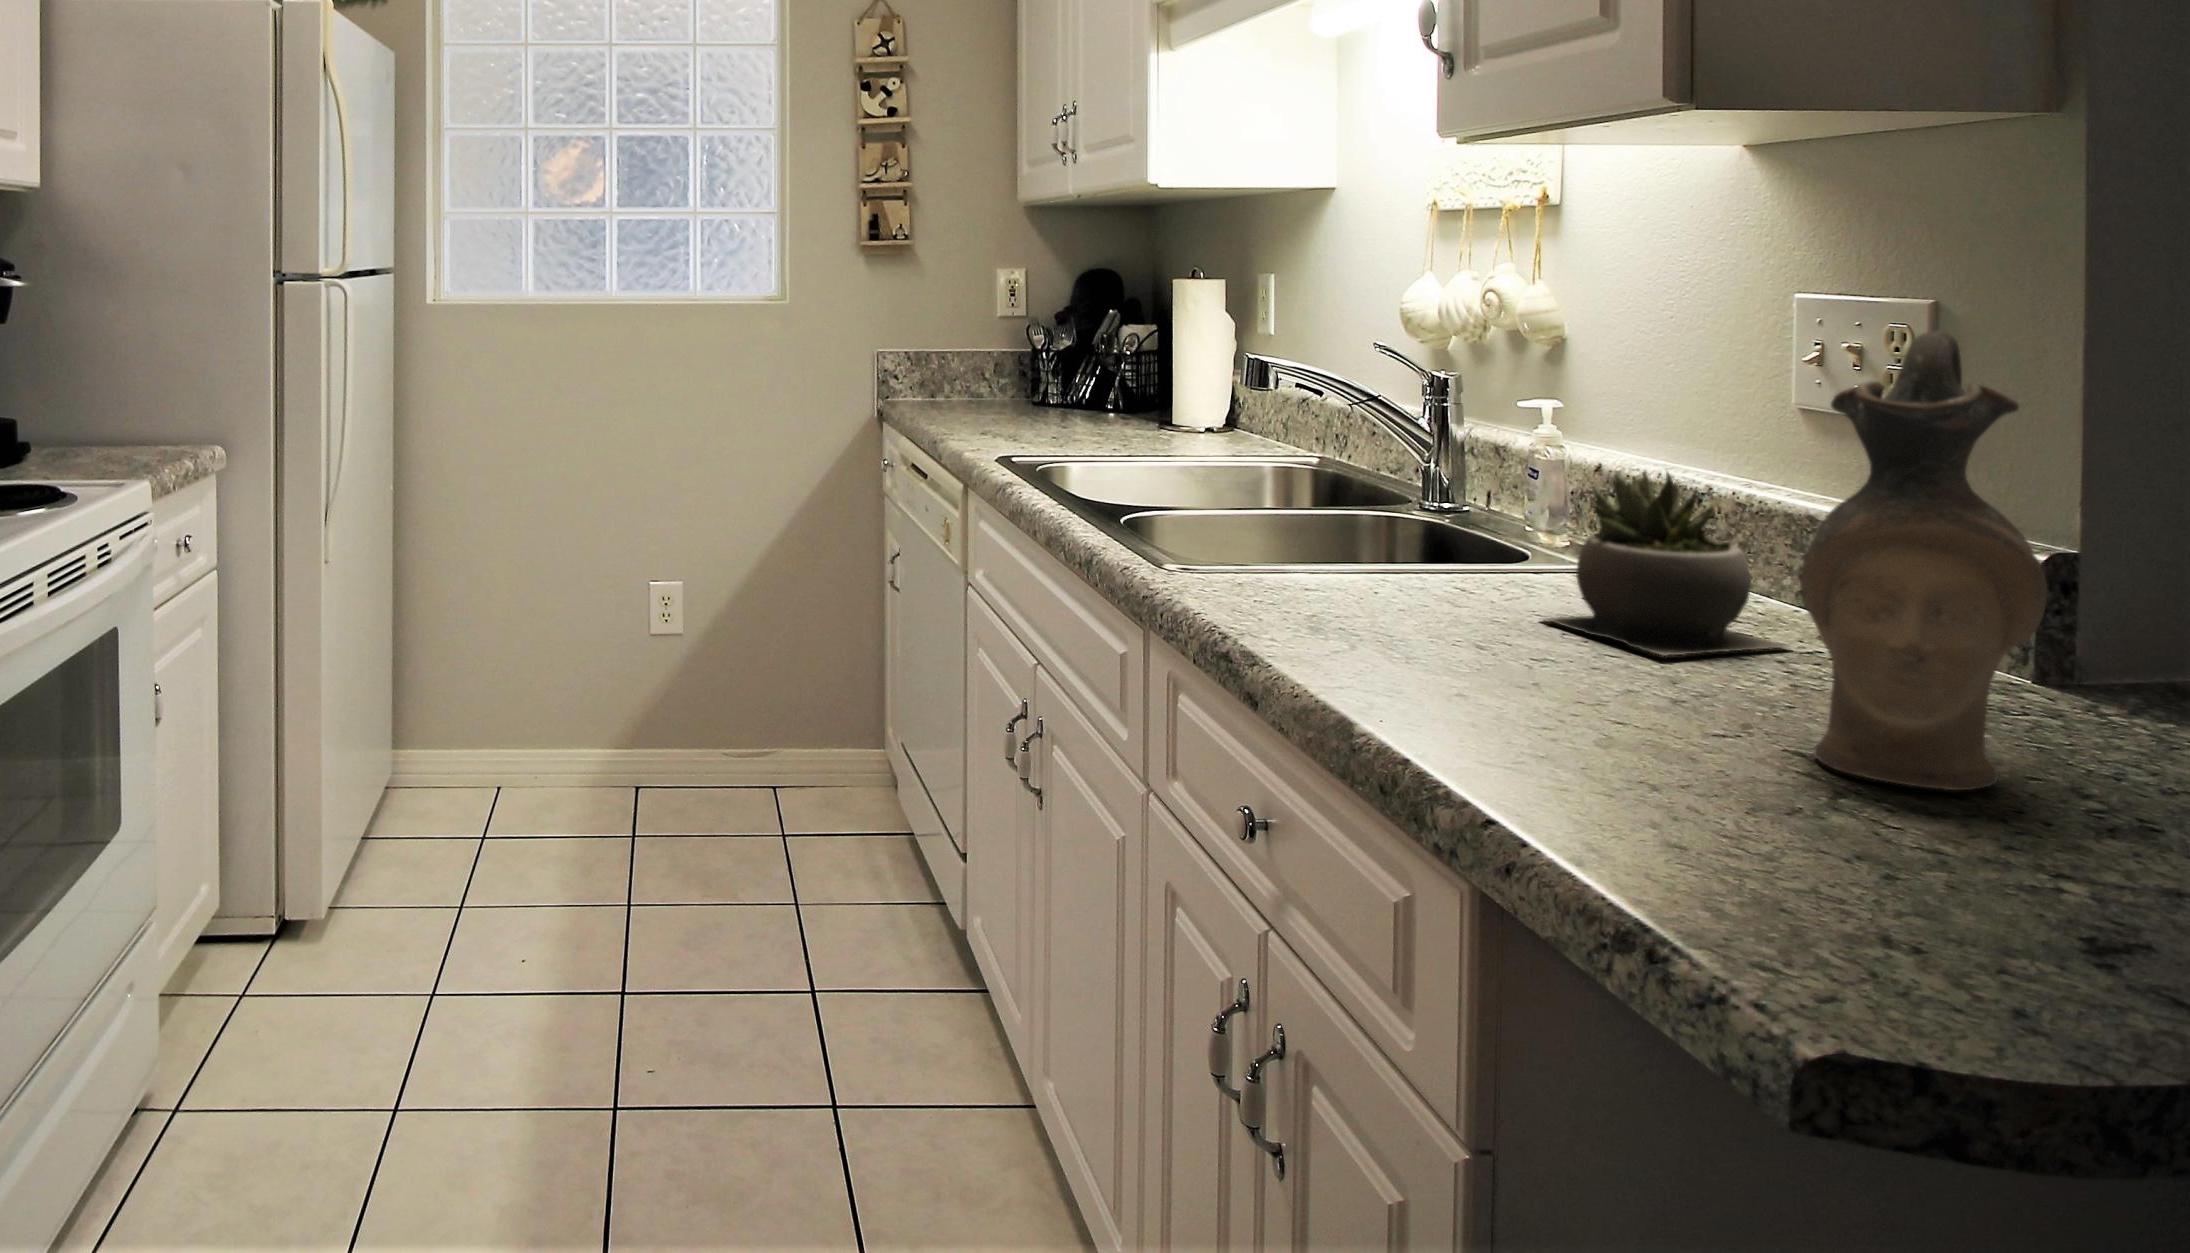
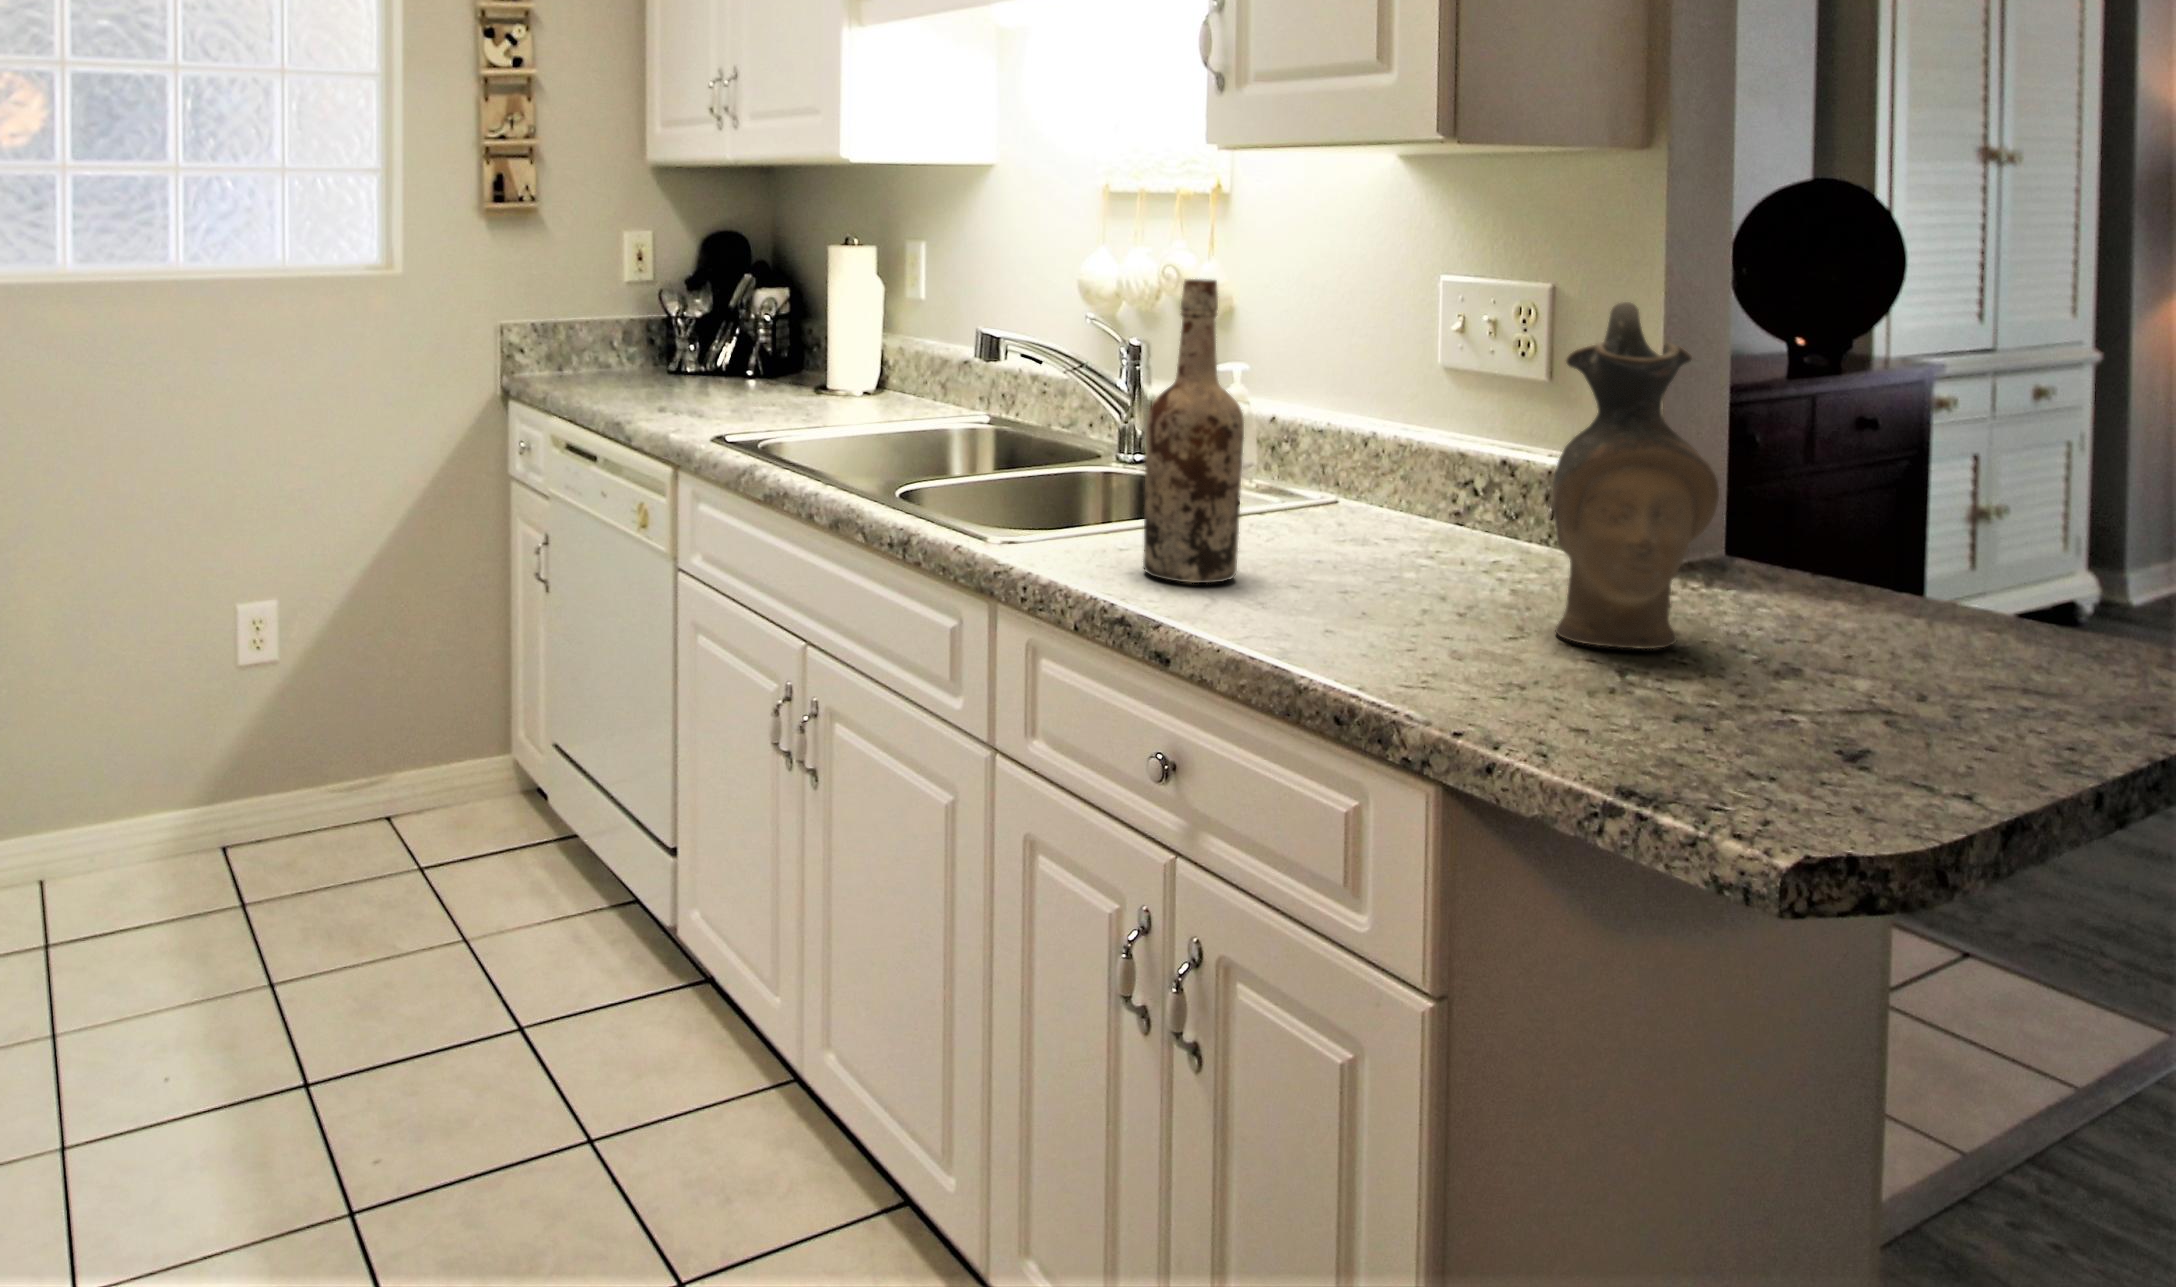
wine bottle: none [1318,305,1438,650] -> present [1143,279,1244,583]
succulent plant: present [1543,470,1786,655] -> none [1291,417,1479,571]

